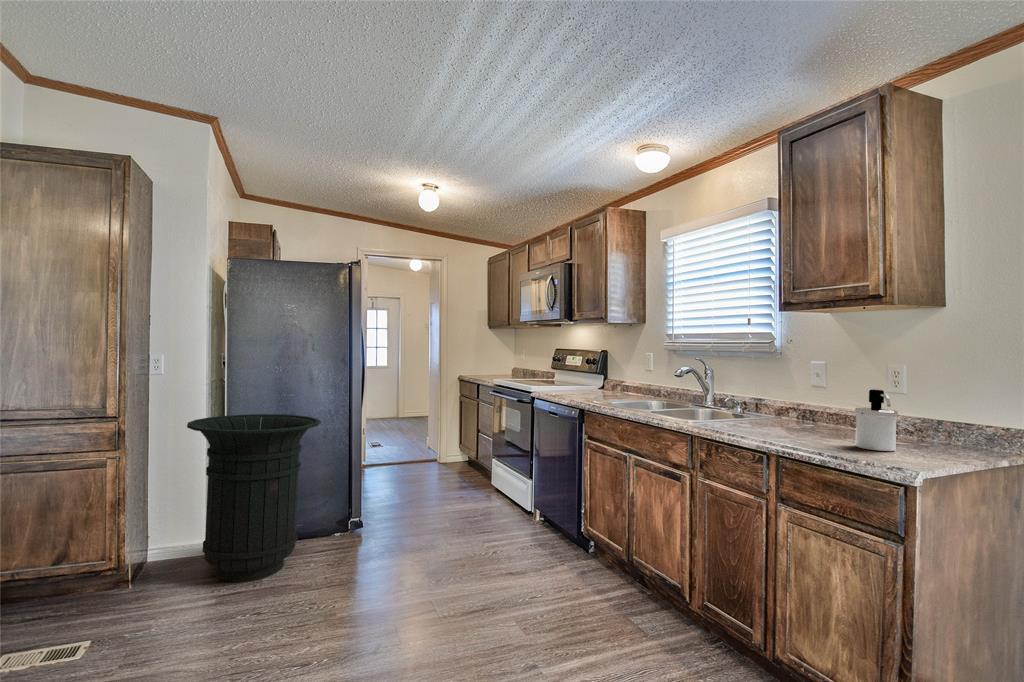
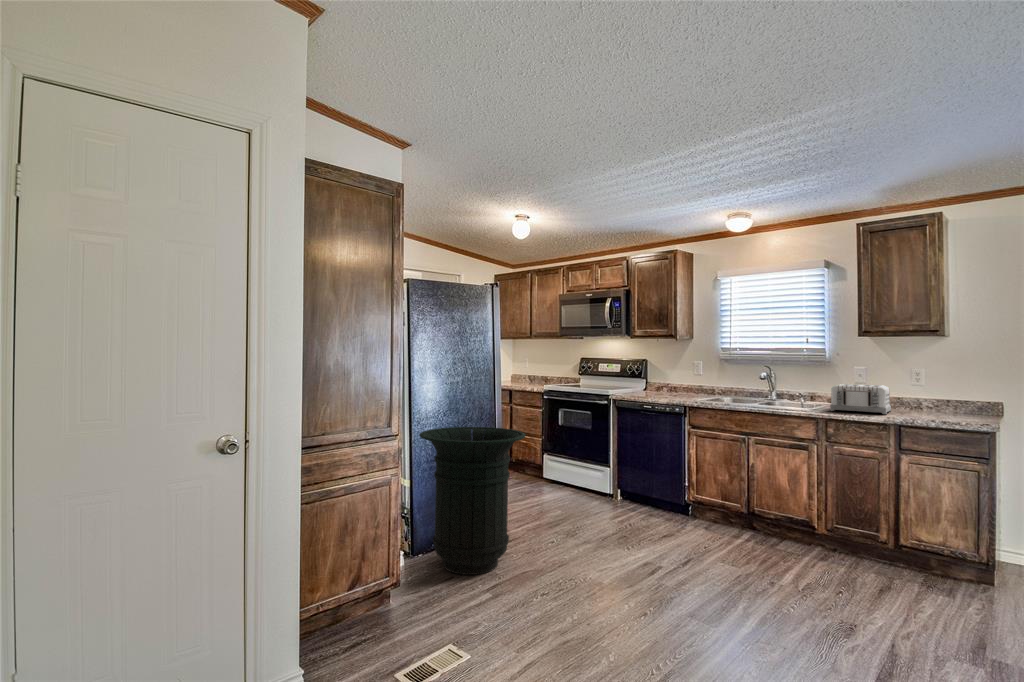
toaster: none [720,386,834,436] -> present [830,384,891,414]
soap dispenser: present [855,390,898,451] -> none [929,384,961,418]

